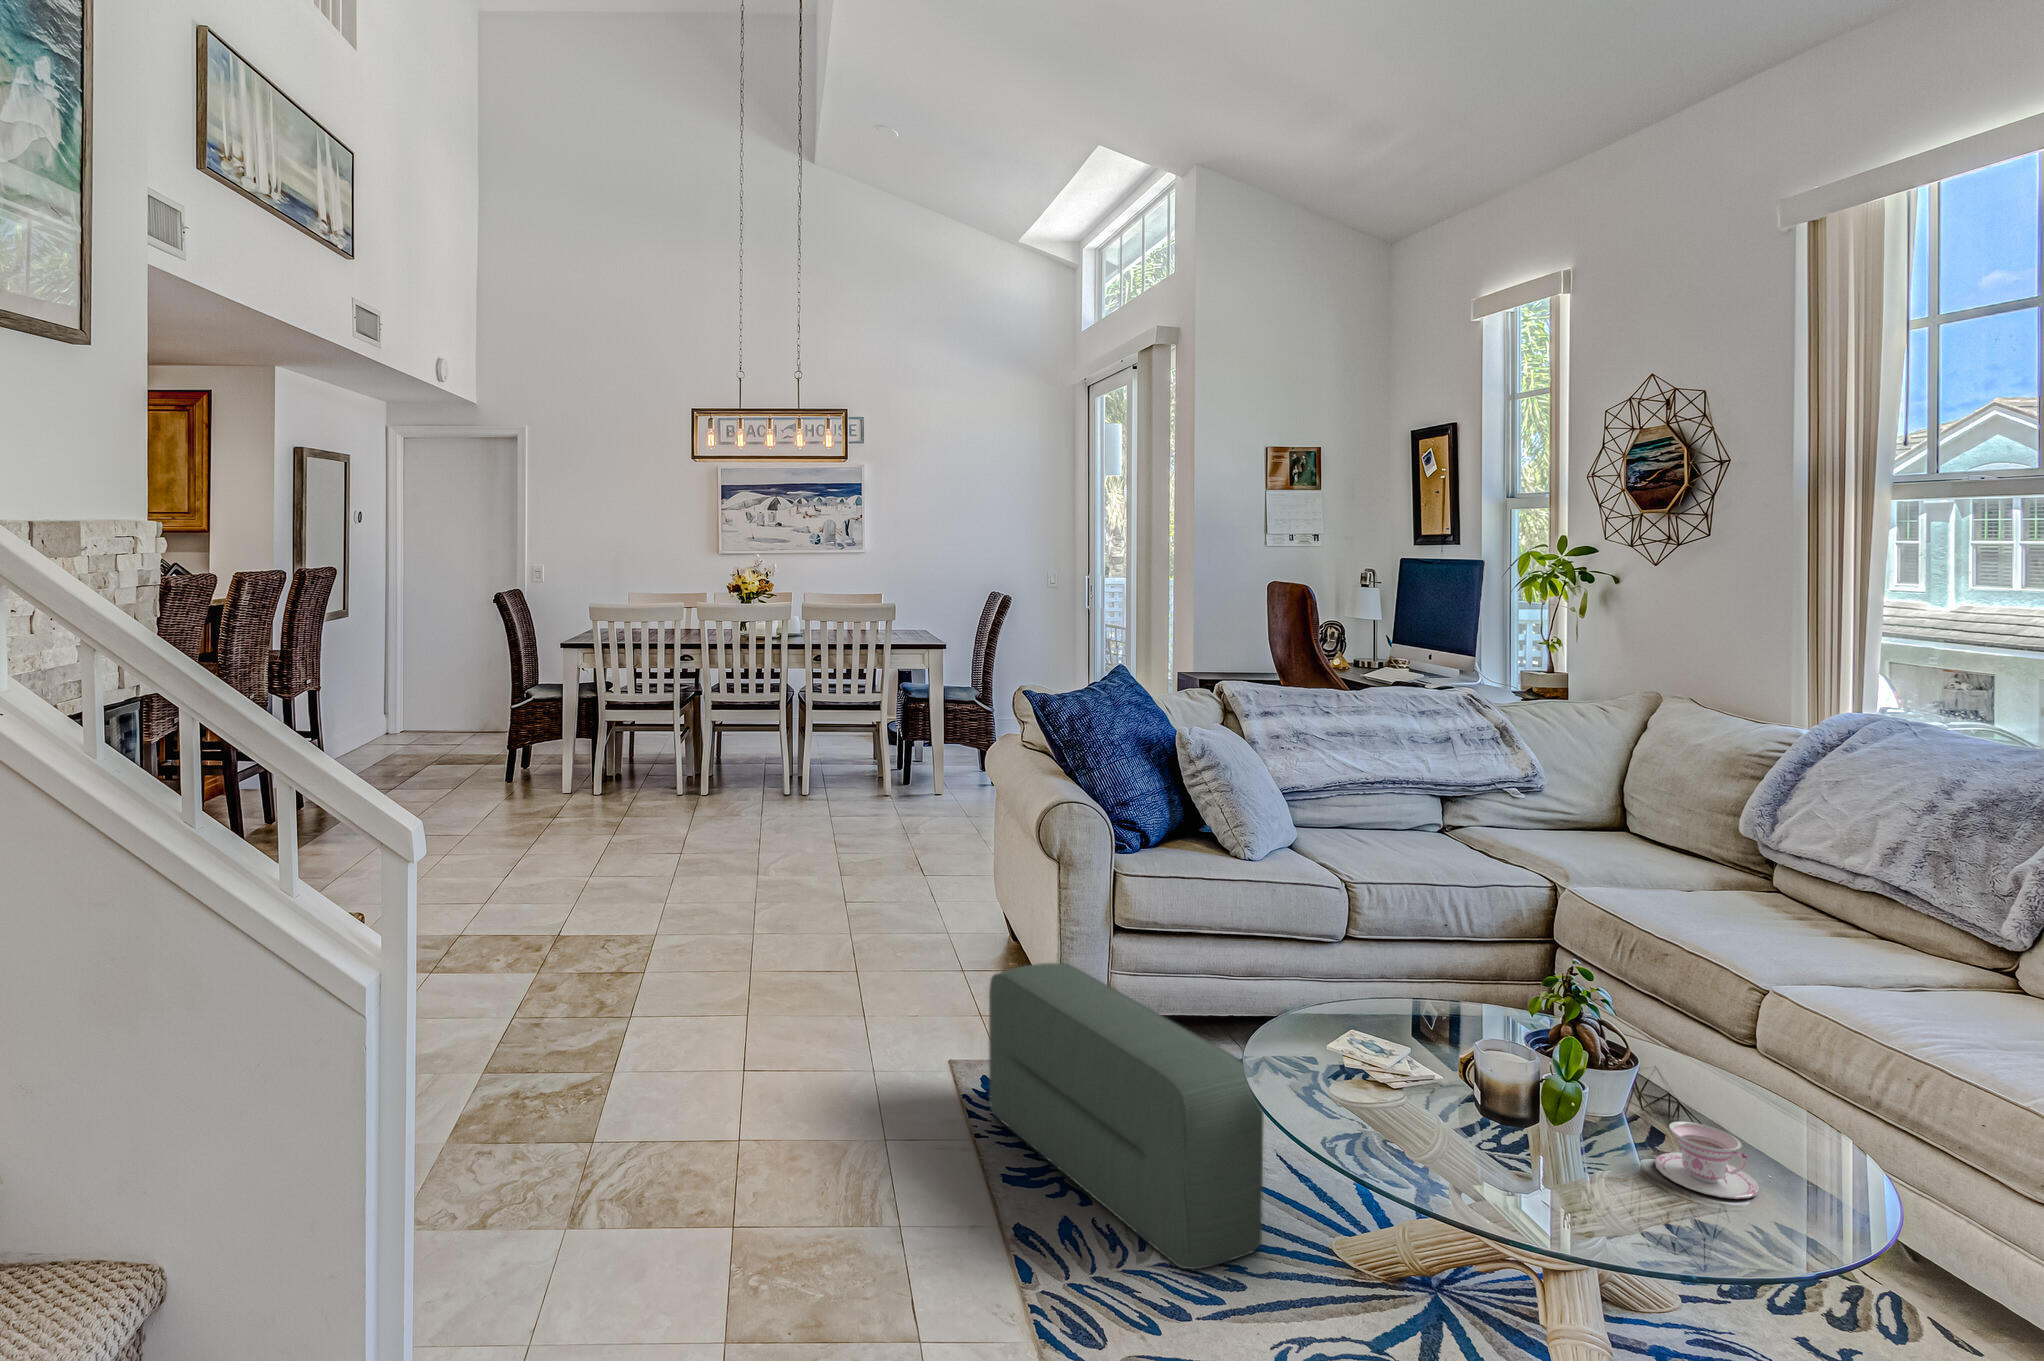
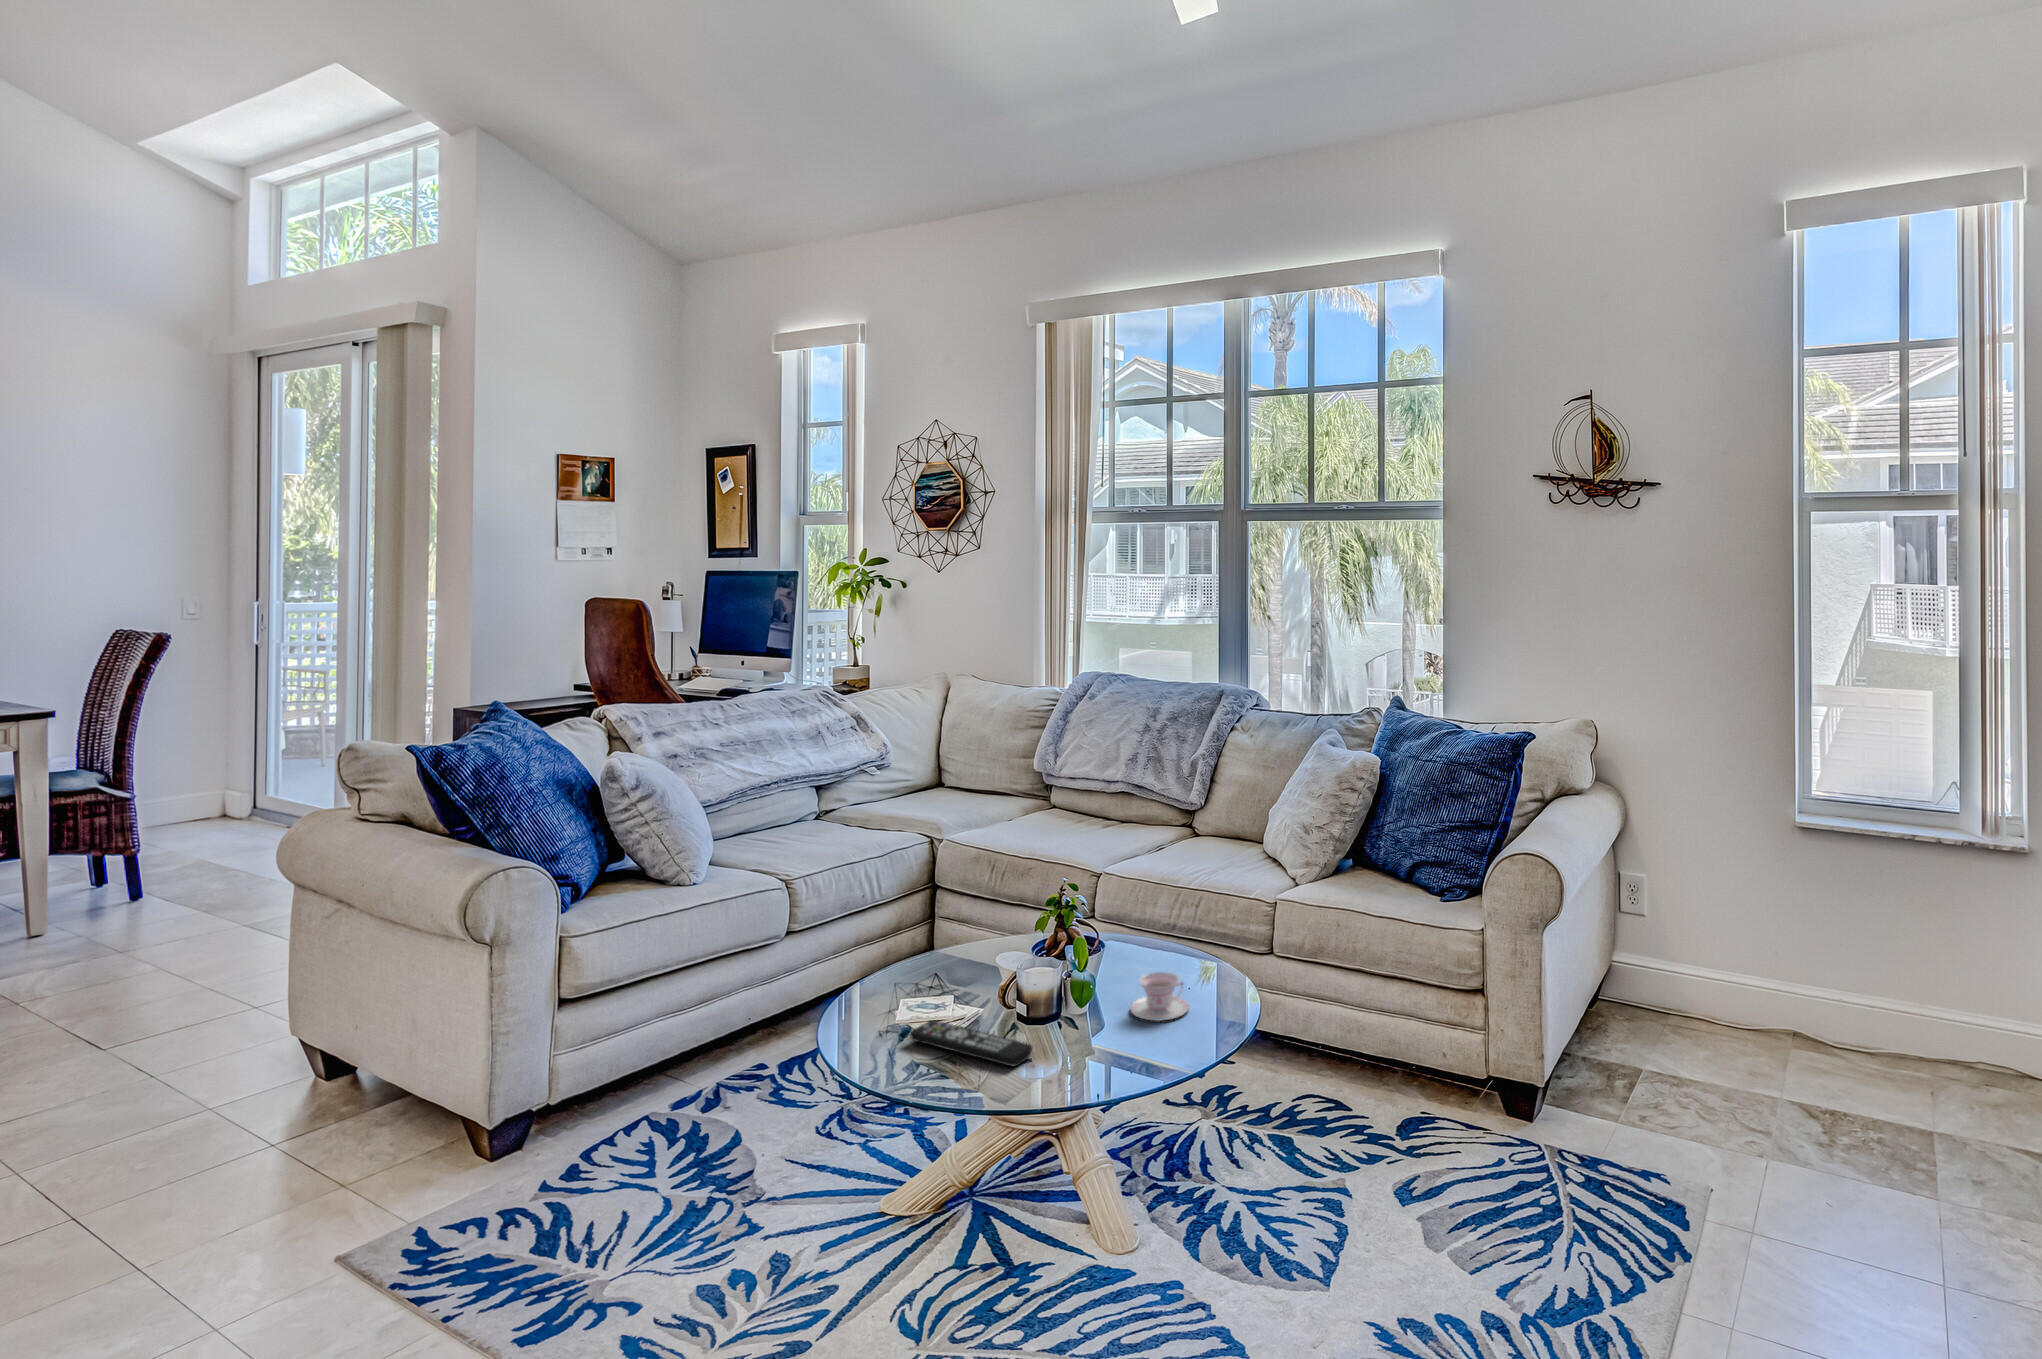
pouf: present [989,963,1264,1269] -> none [446,1058,831,1310]
remote control: none [1350,1062,1473,1147] -> present [909,1020,1033,1066]

